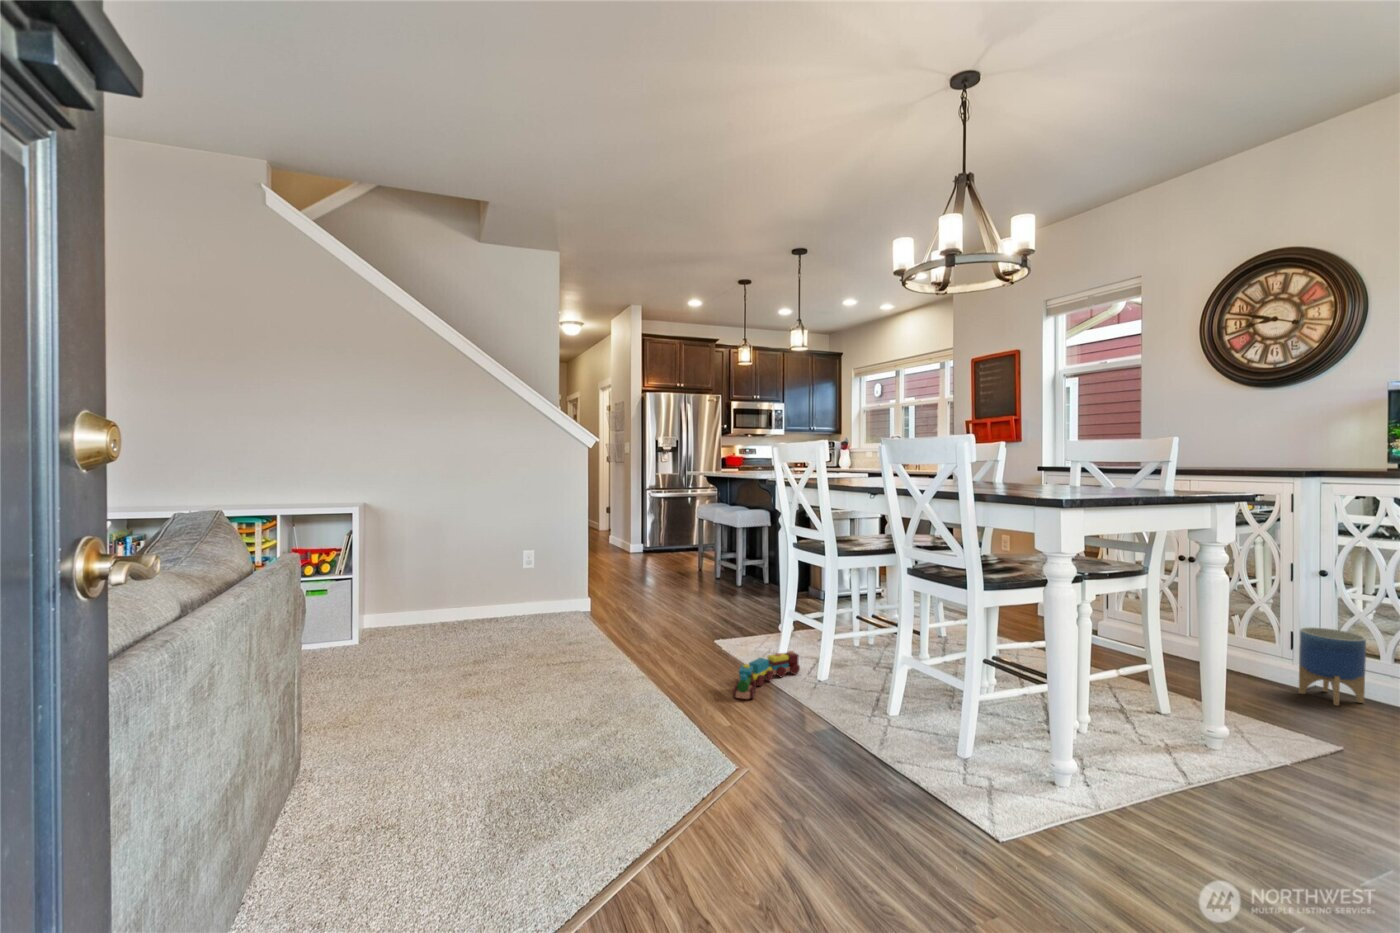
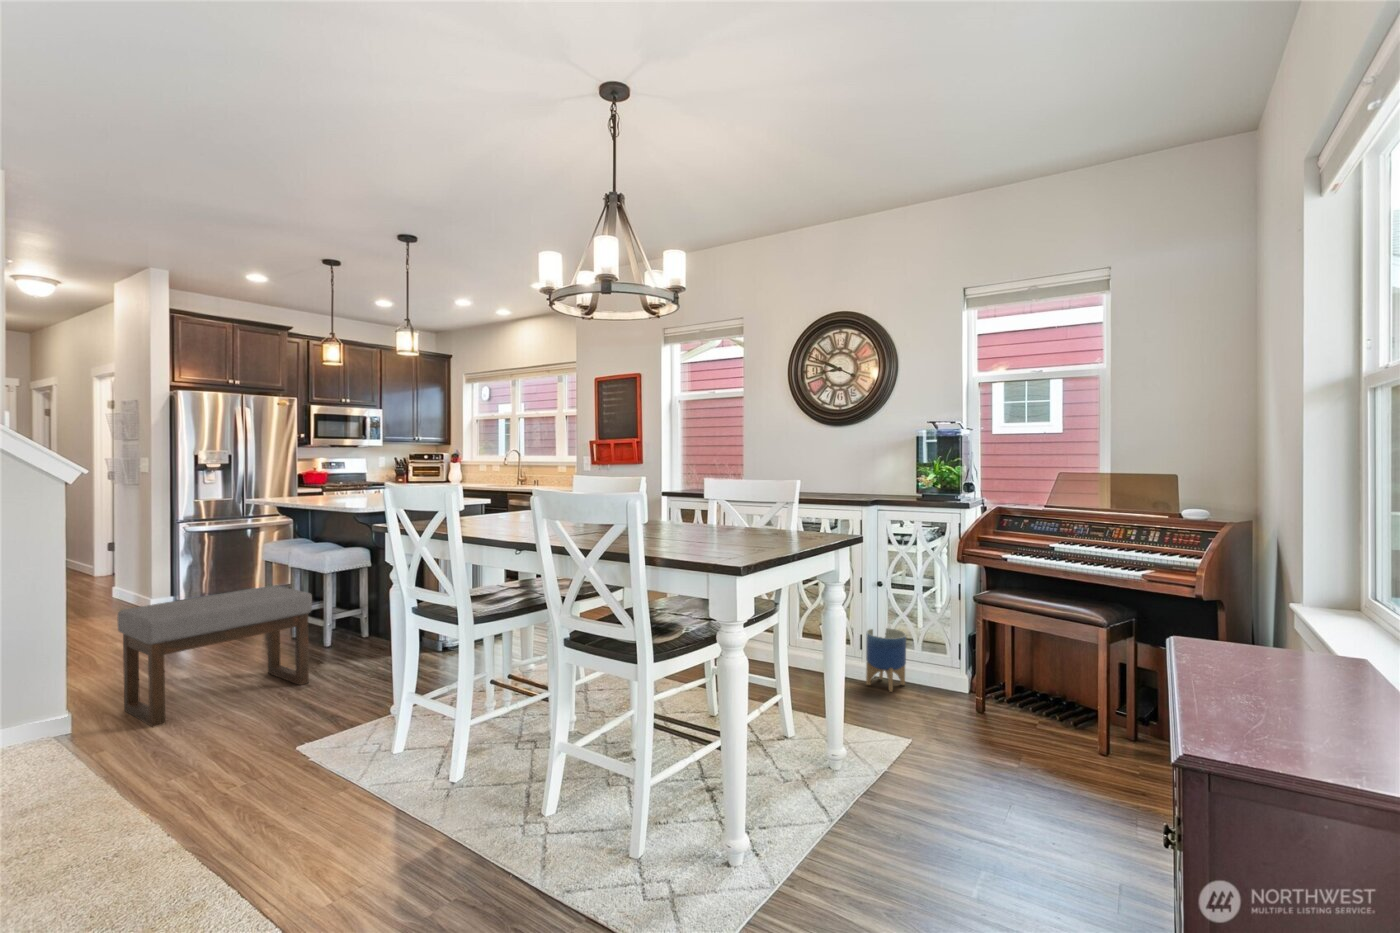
ottoman: none [615,531,727,615] -> present [117,586,312,727]
toy train: present [733,651,800,699] -> none [333,750,426,848]

